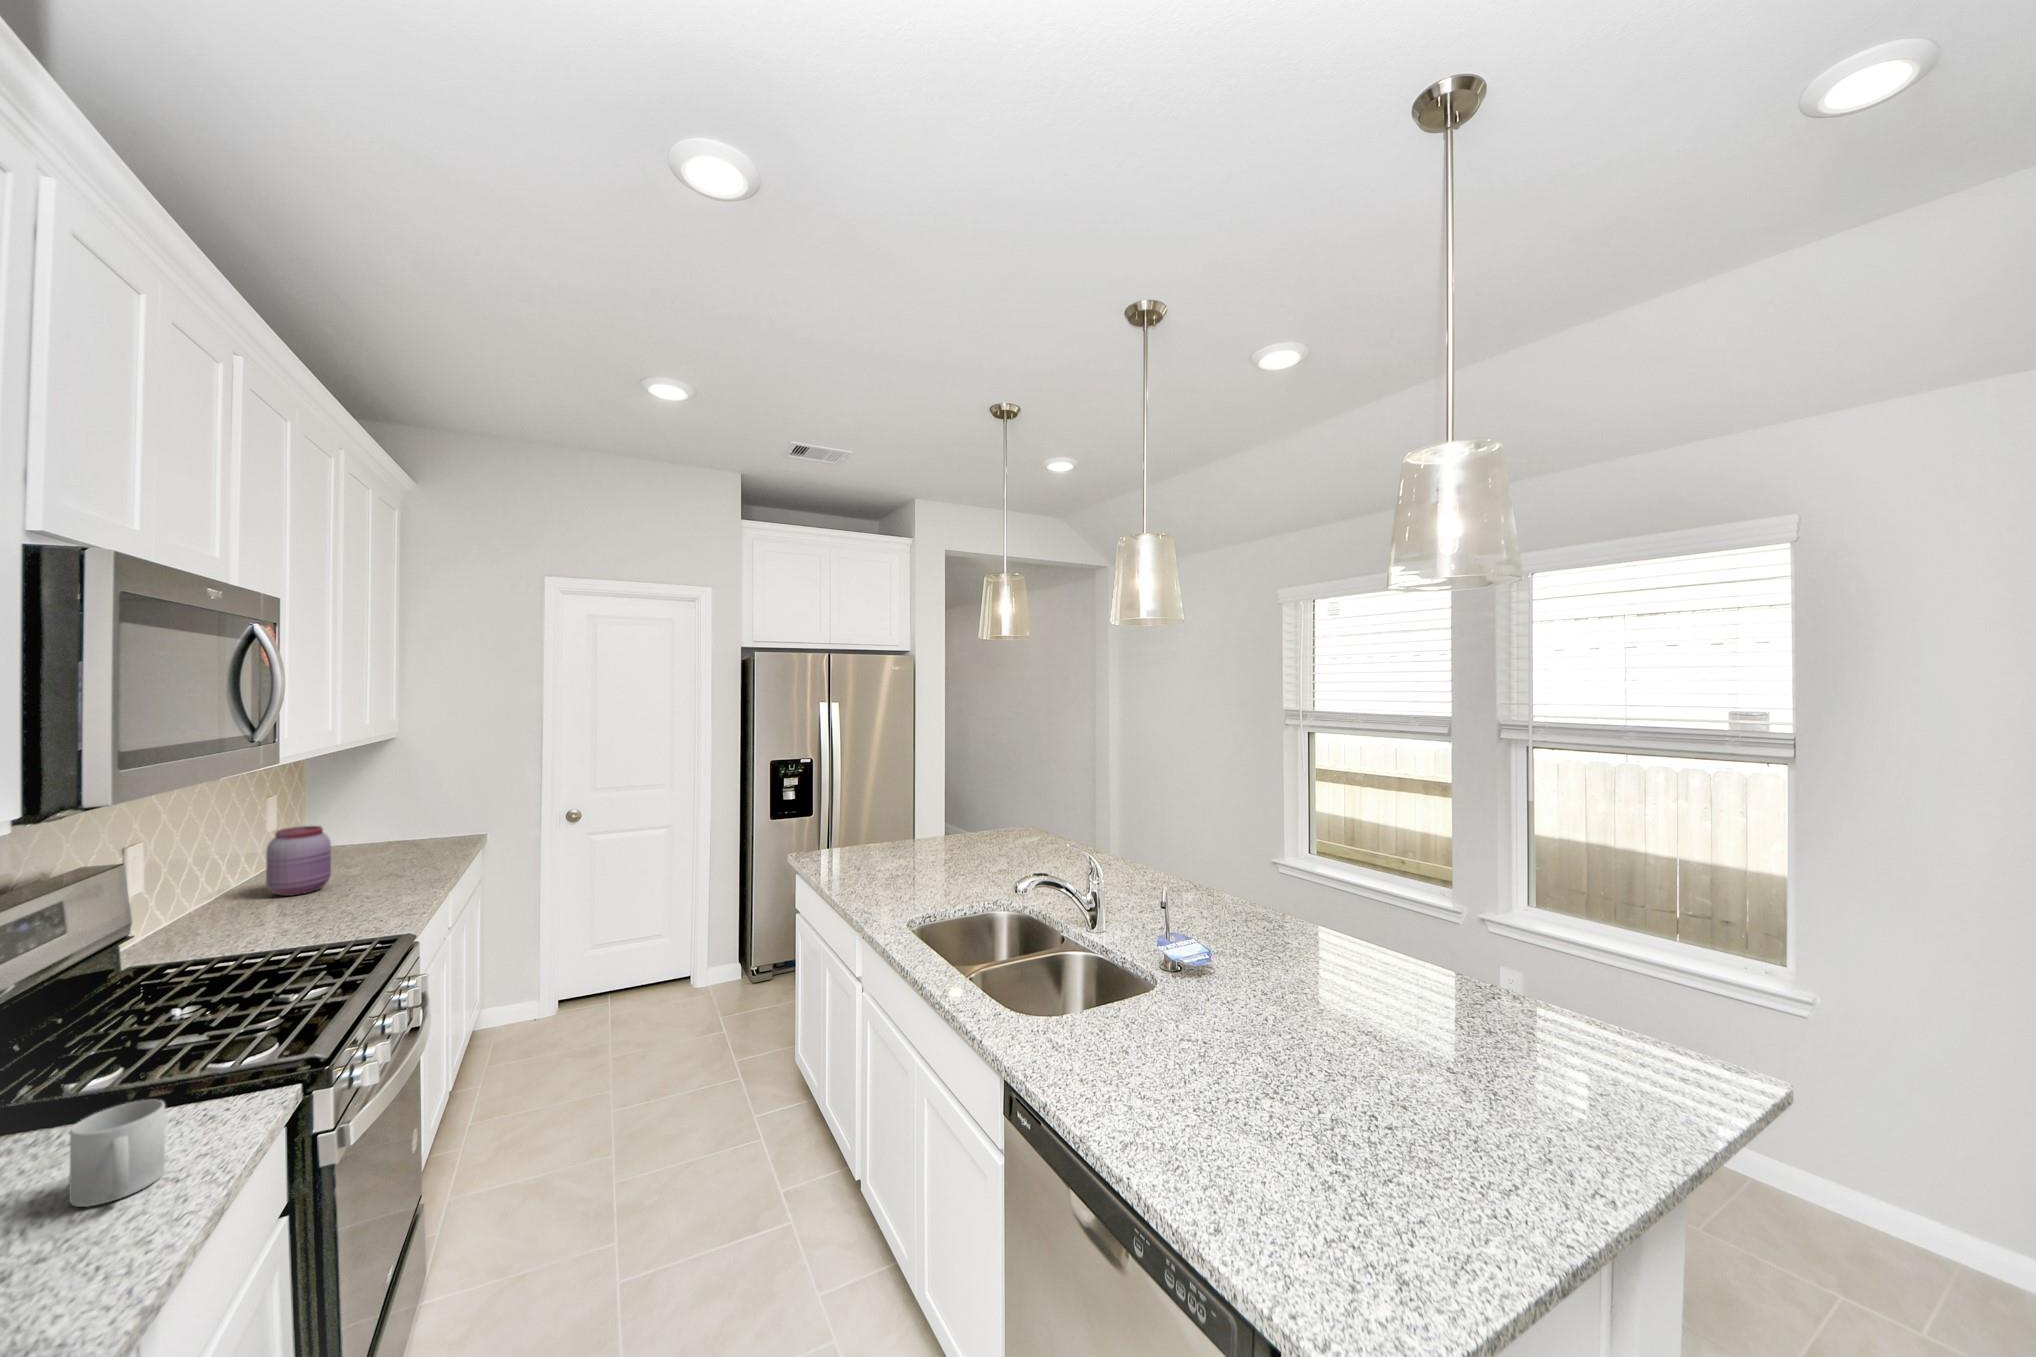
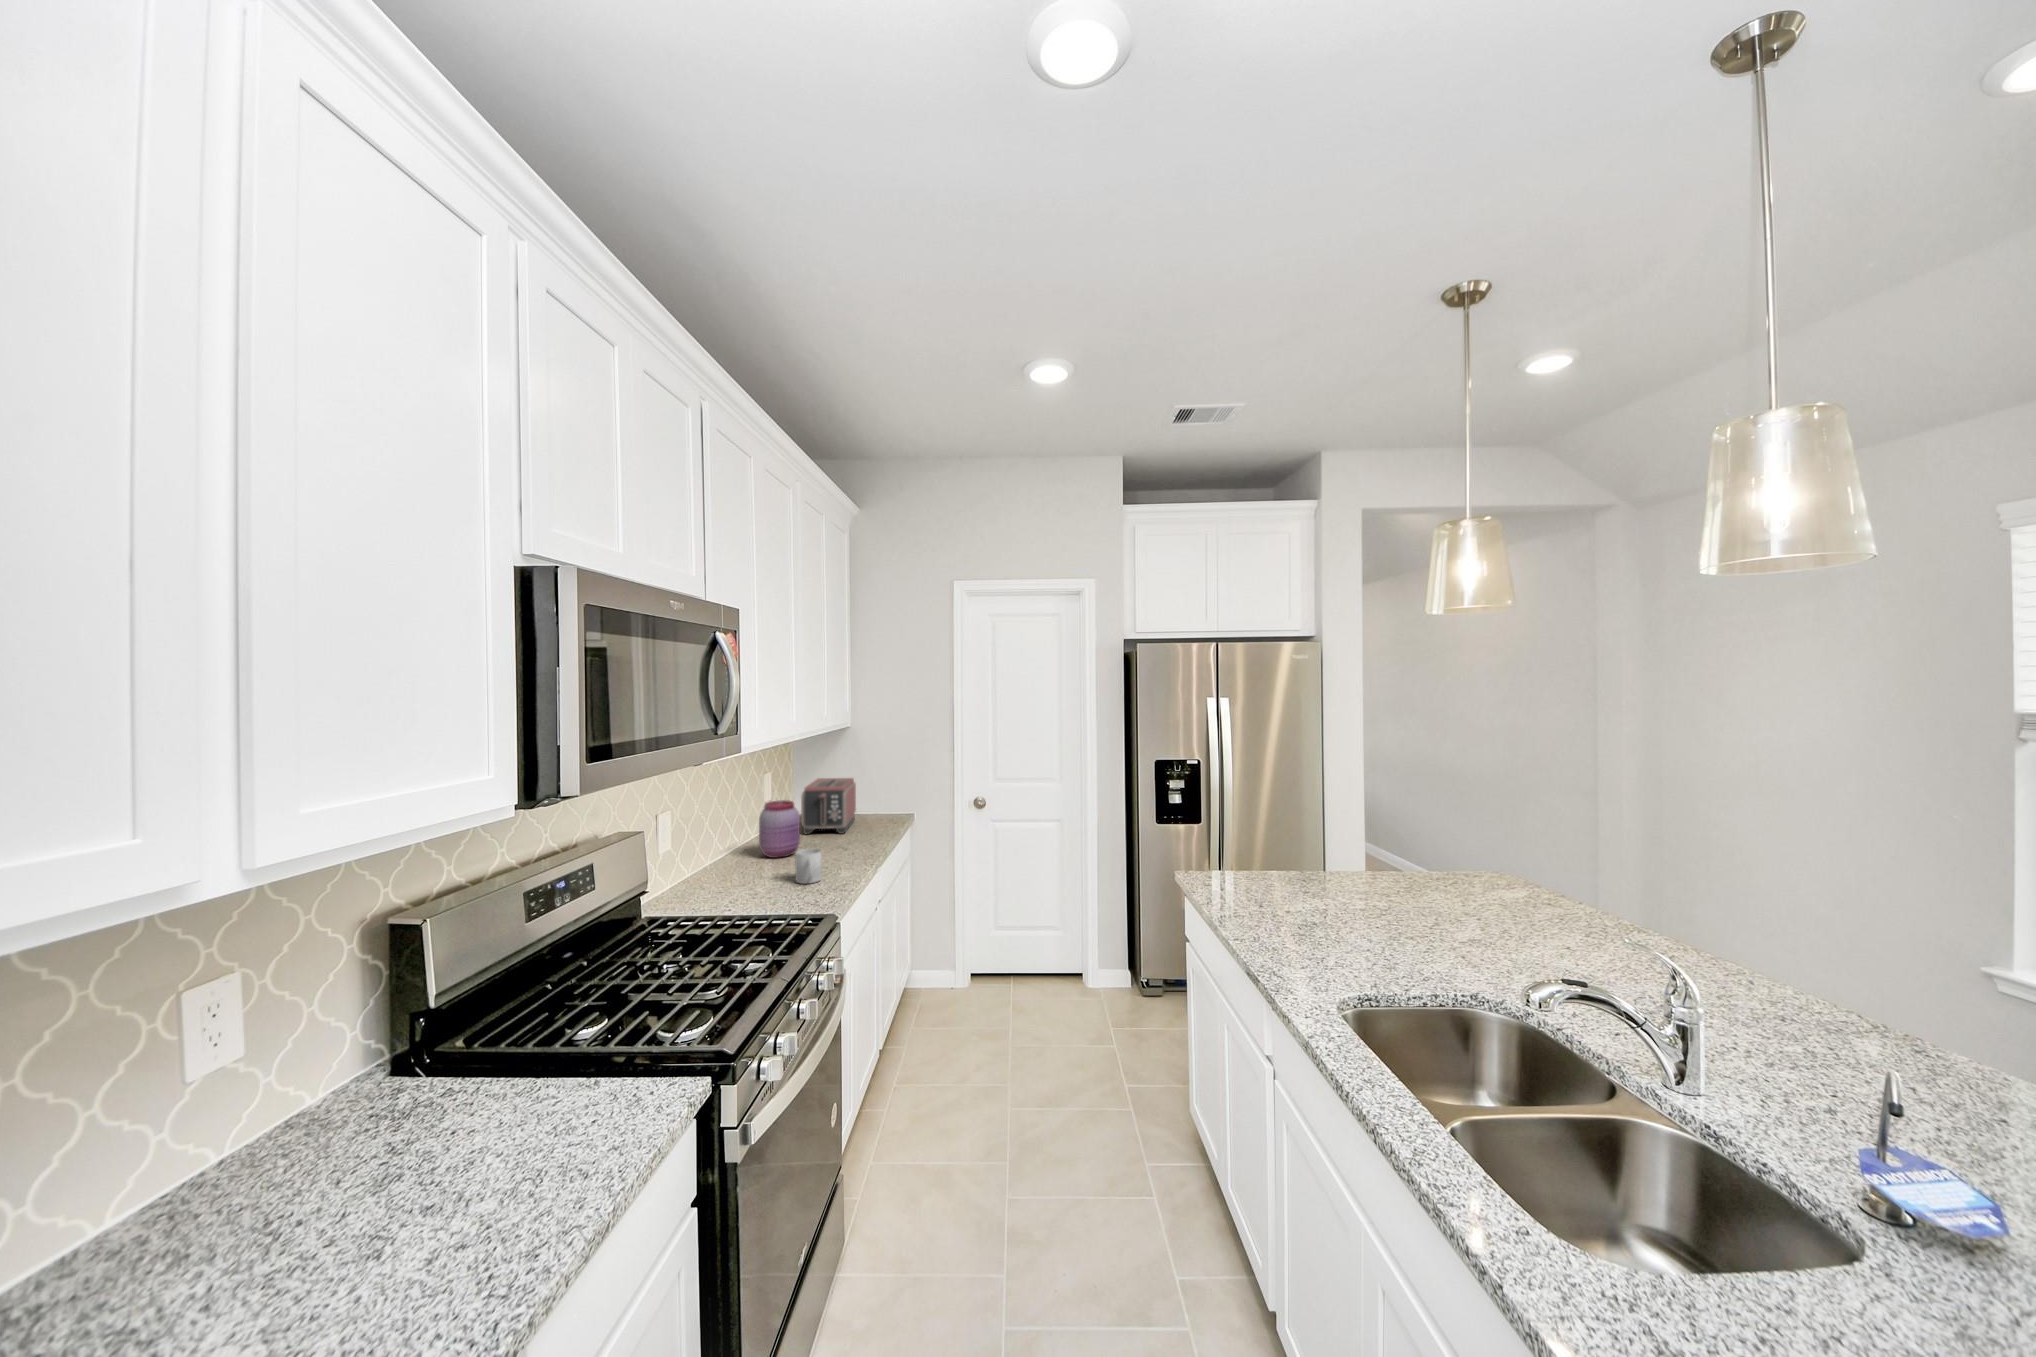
toaster: none [324,797,403,868] -> present [801,778,856,834]
mug: present [69,1100,165,1207] -> present [795,848,822,884]

